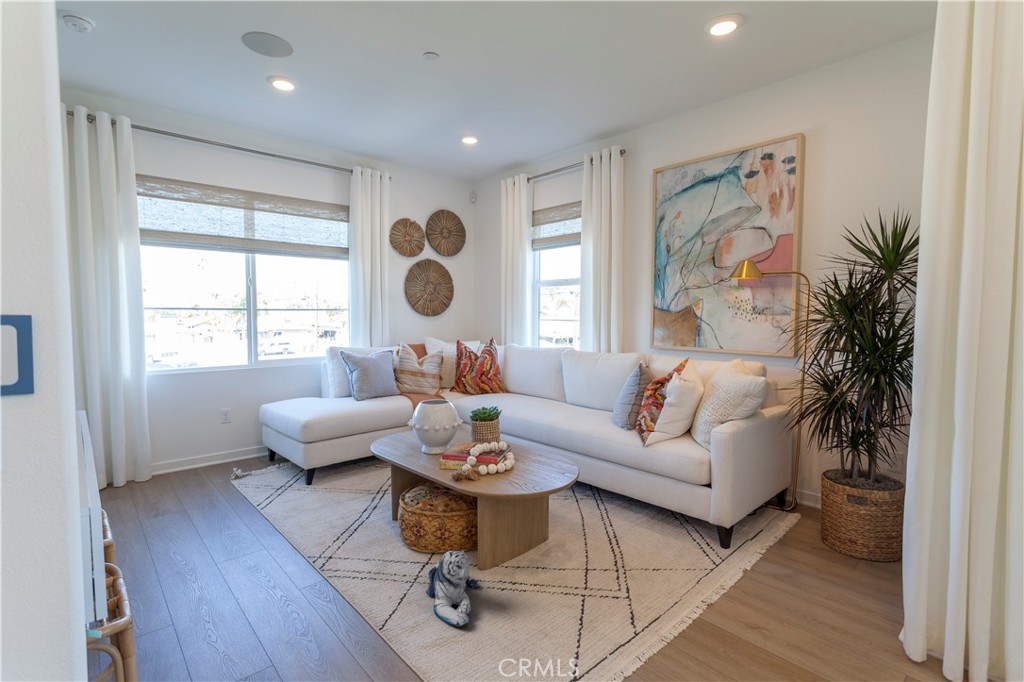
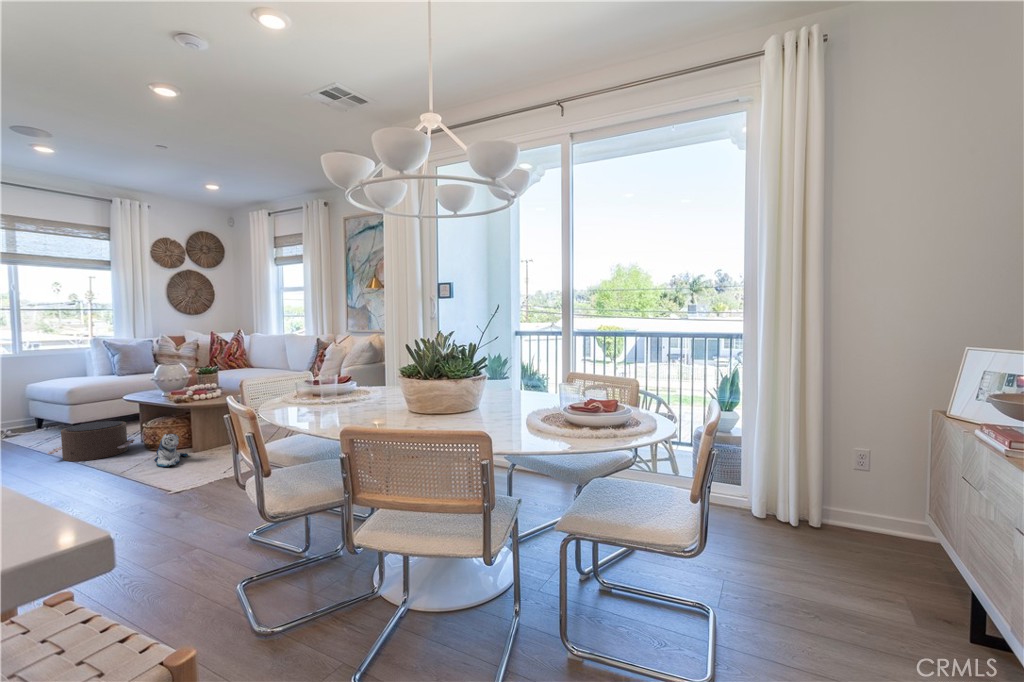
pouf: none [273,488,388,566] -> present [48,421,135,461]

